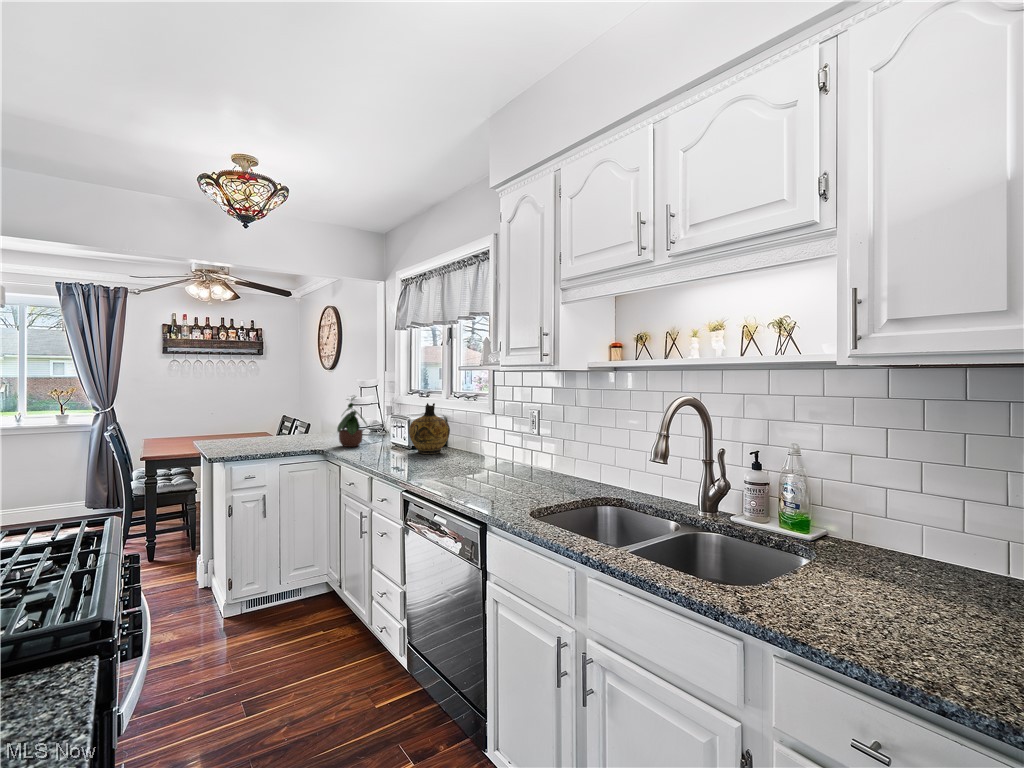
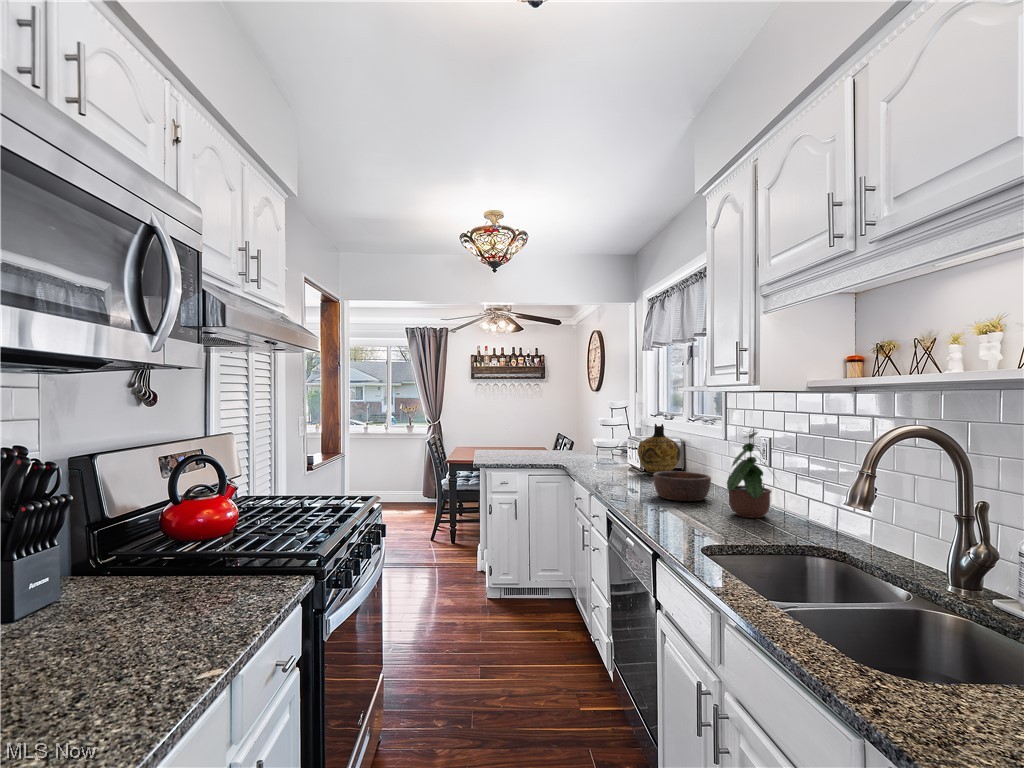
potted plant: present [337,397,367,447] -> present [727,431,771,518]
wooden bowl: none [443,448,496,475] -> present [653,471,711,501]

